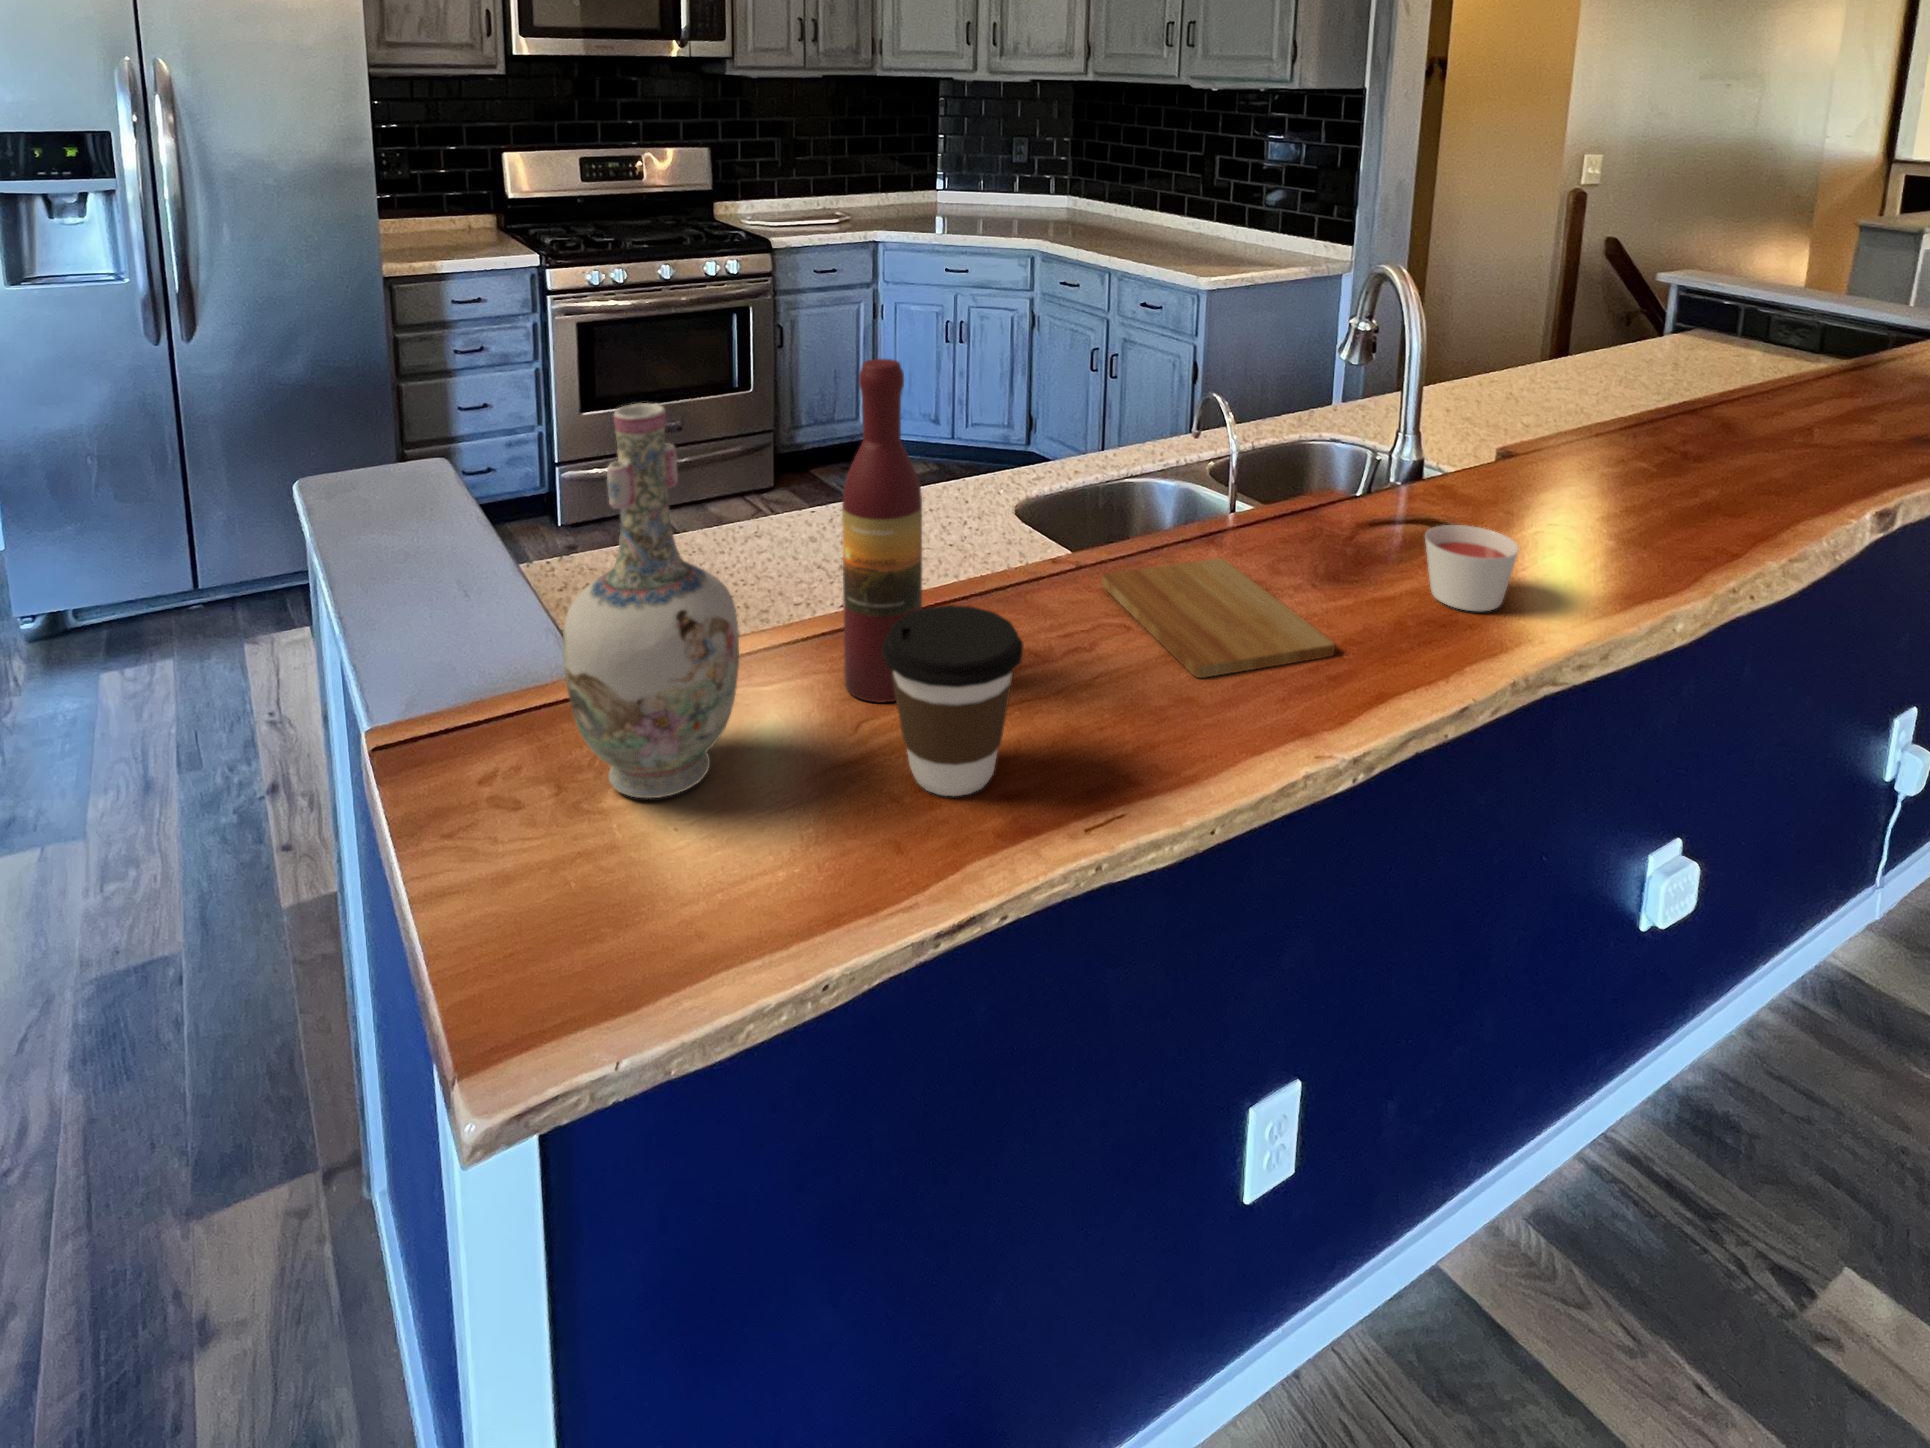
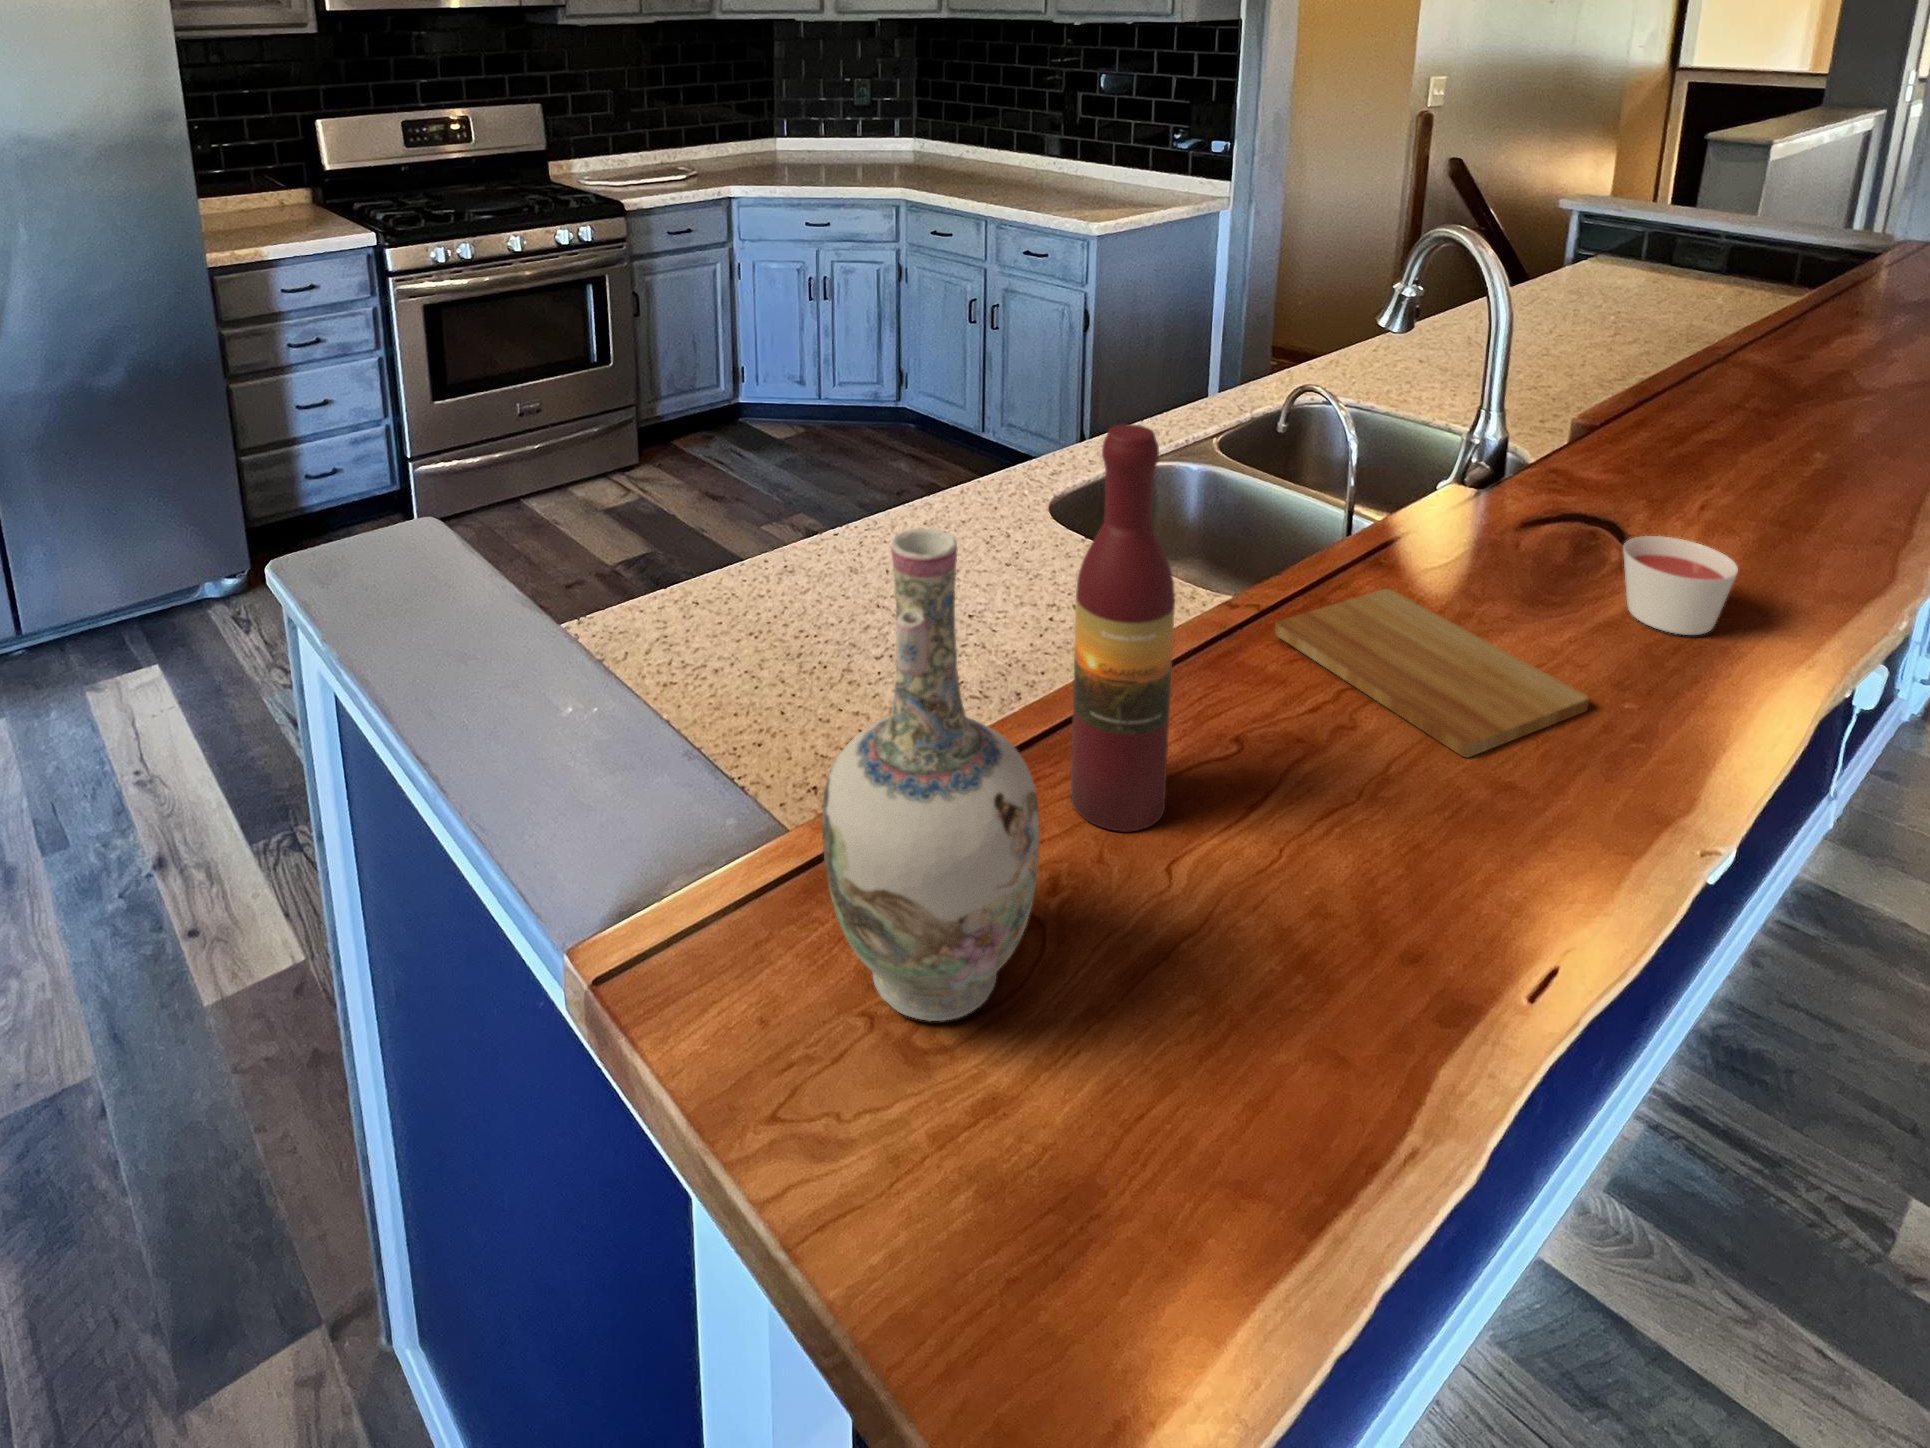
coffee cup: present [882,605,1023,796] -> none [1209,730,1392,971]

